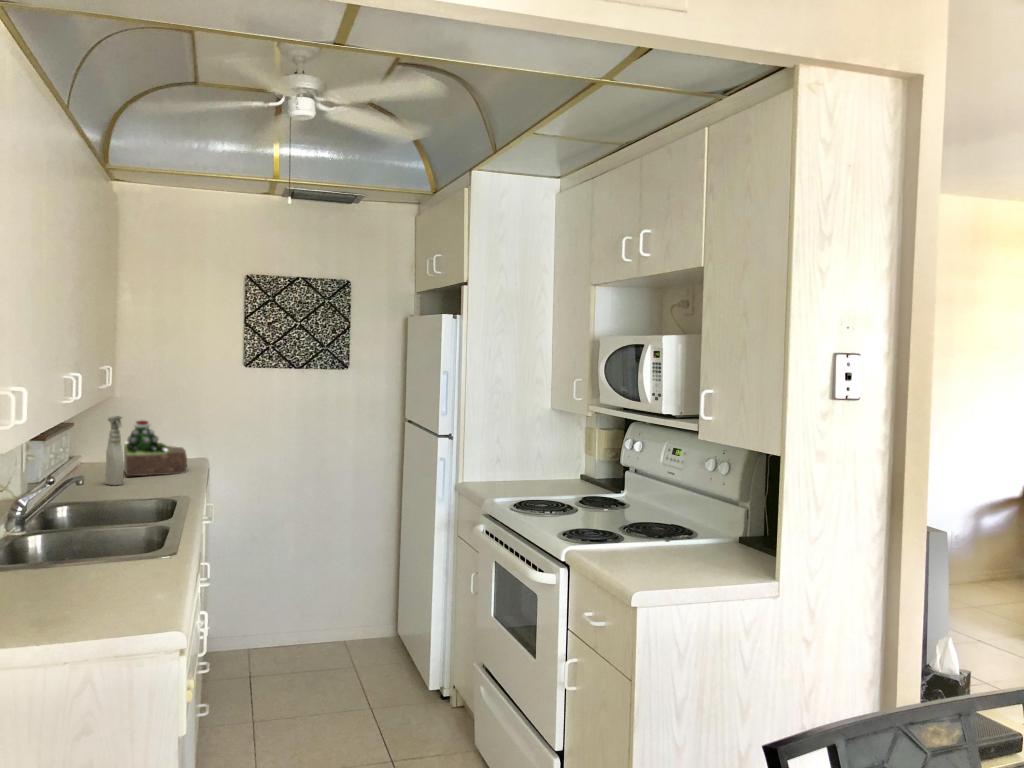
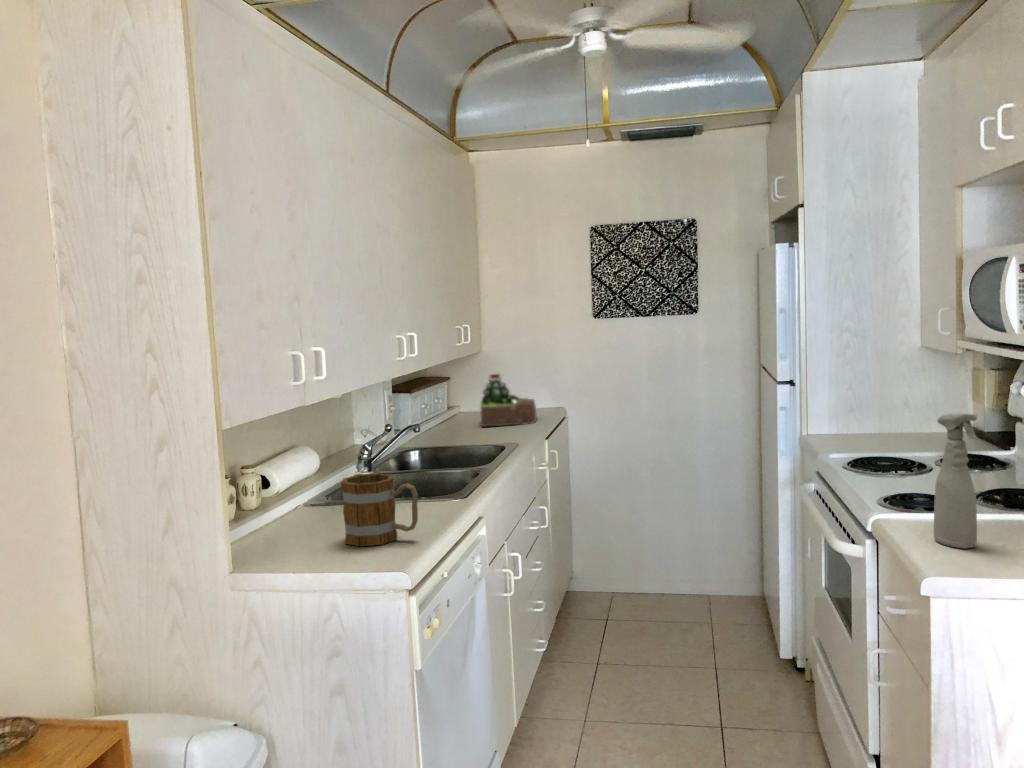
spray bottle: present [106,415,123,485] -> present [934,413,977,548]
mug: none [64,529,158,611] -> present [341,473,418,546]

